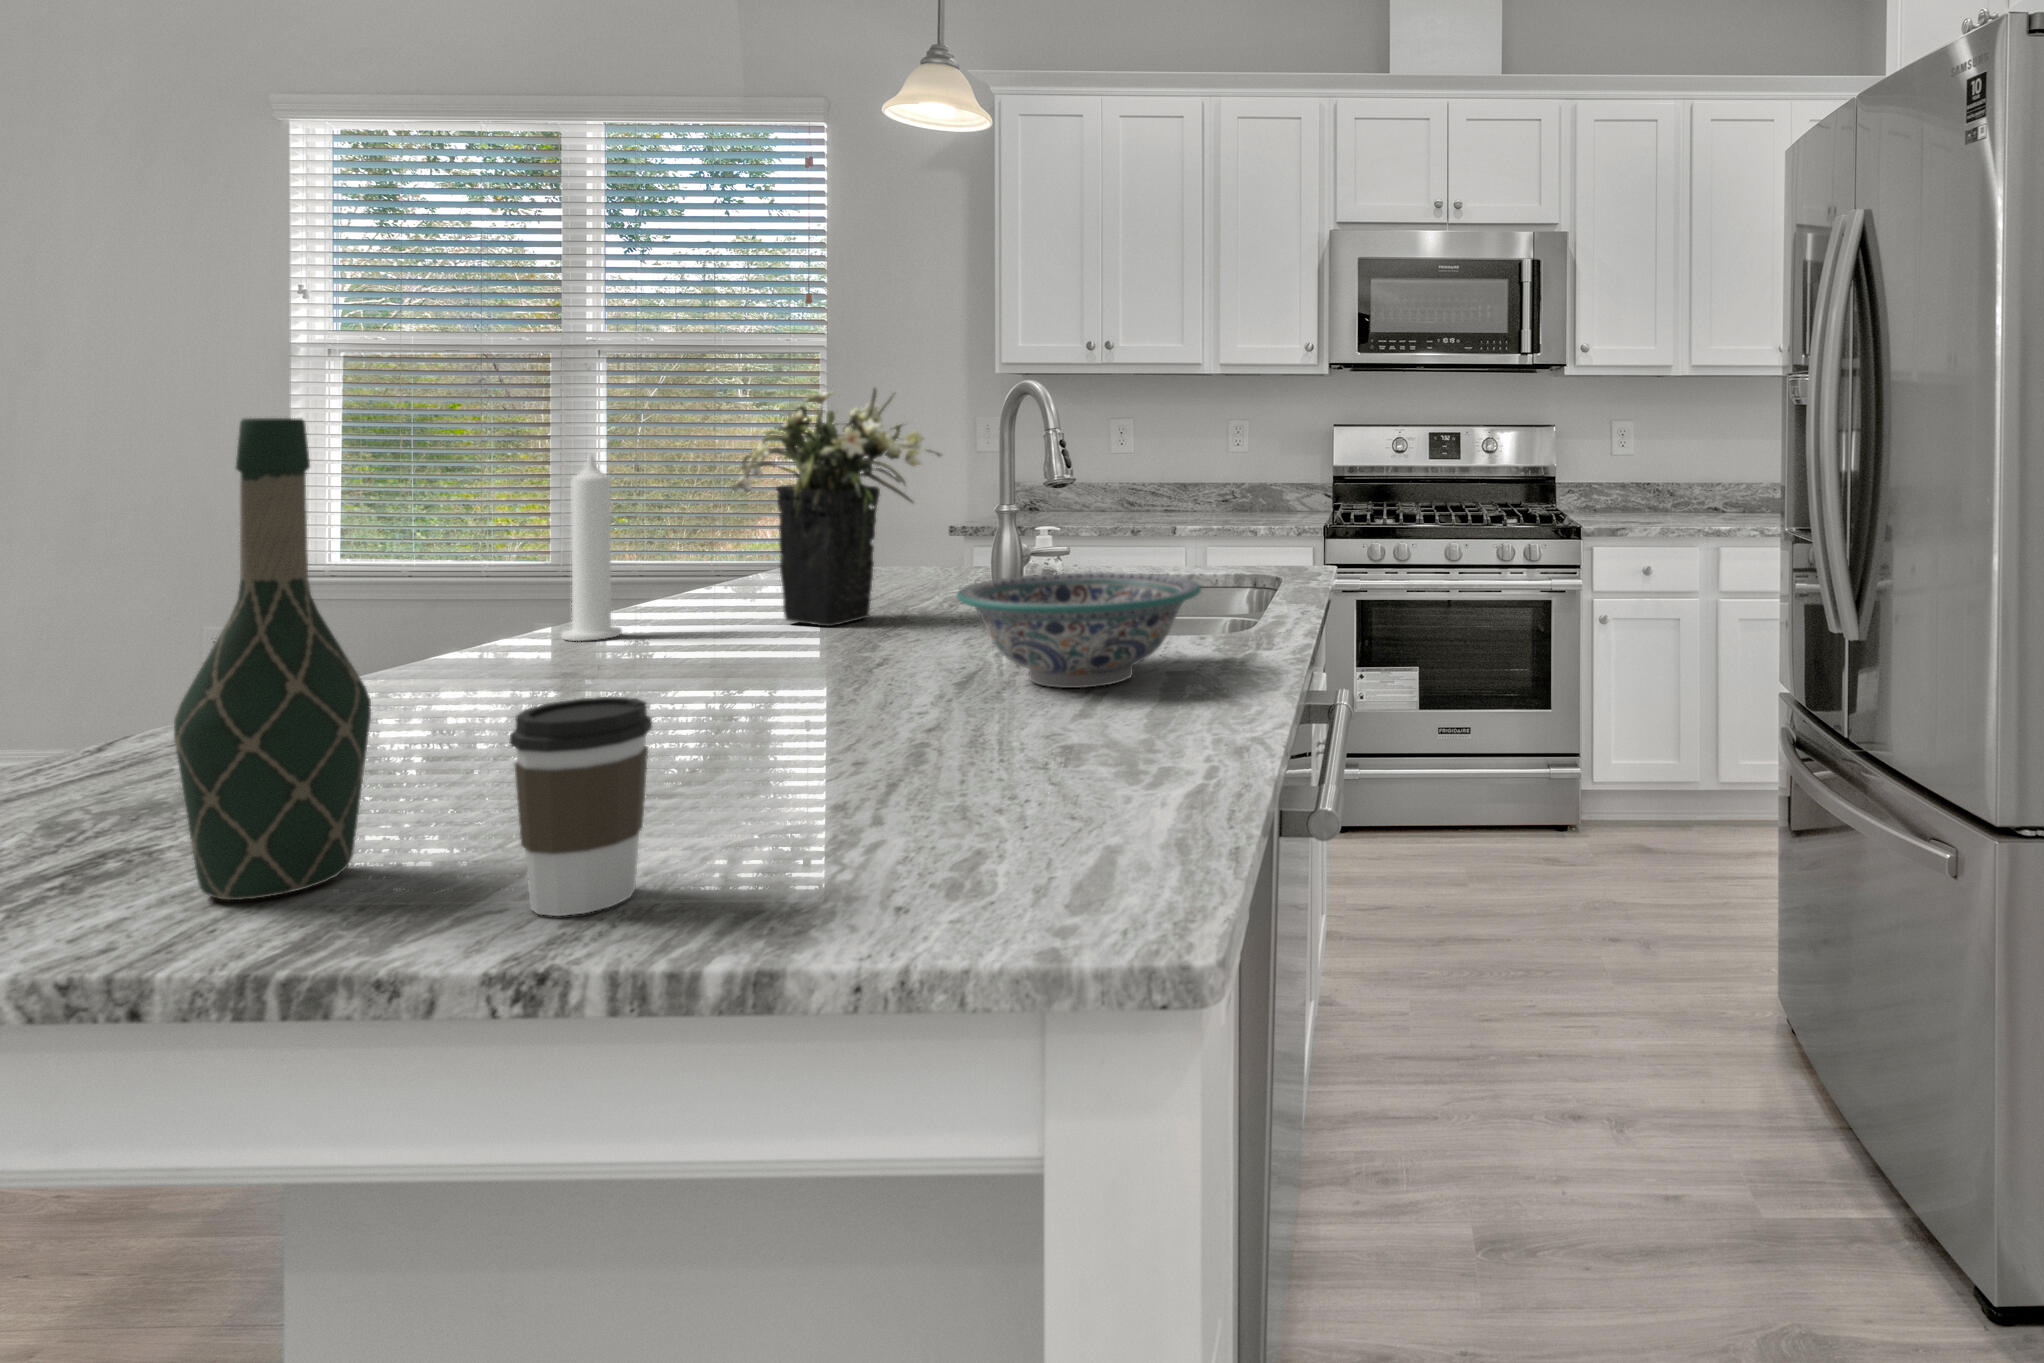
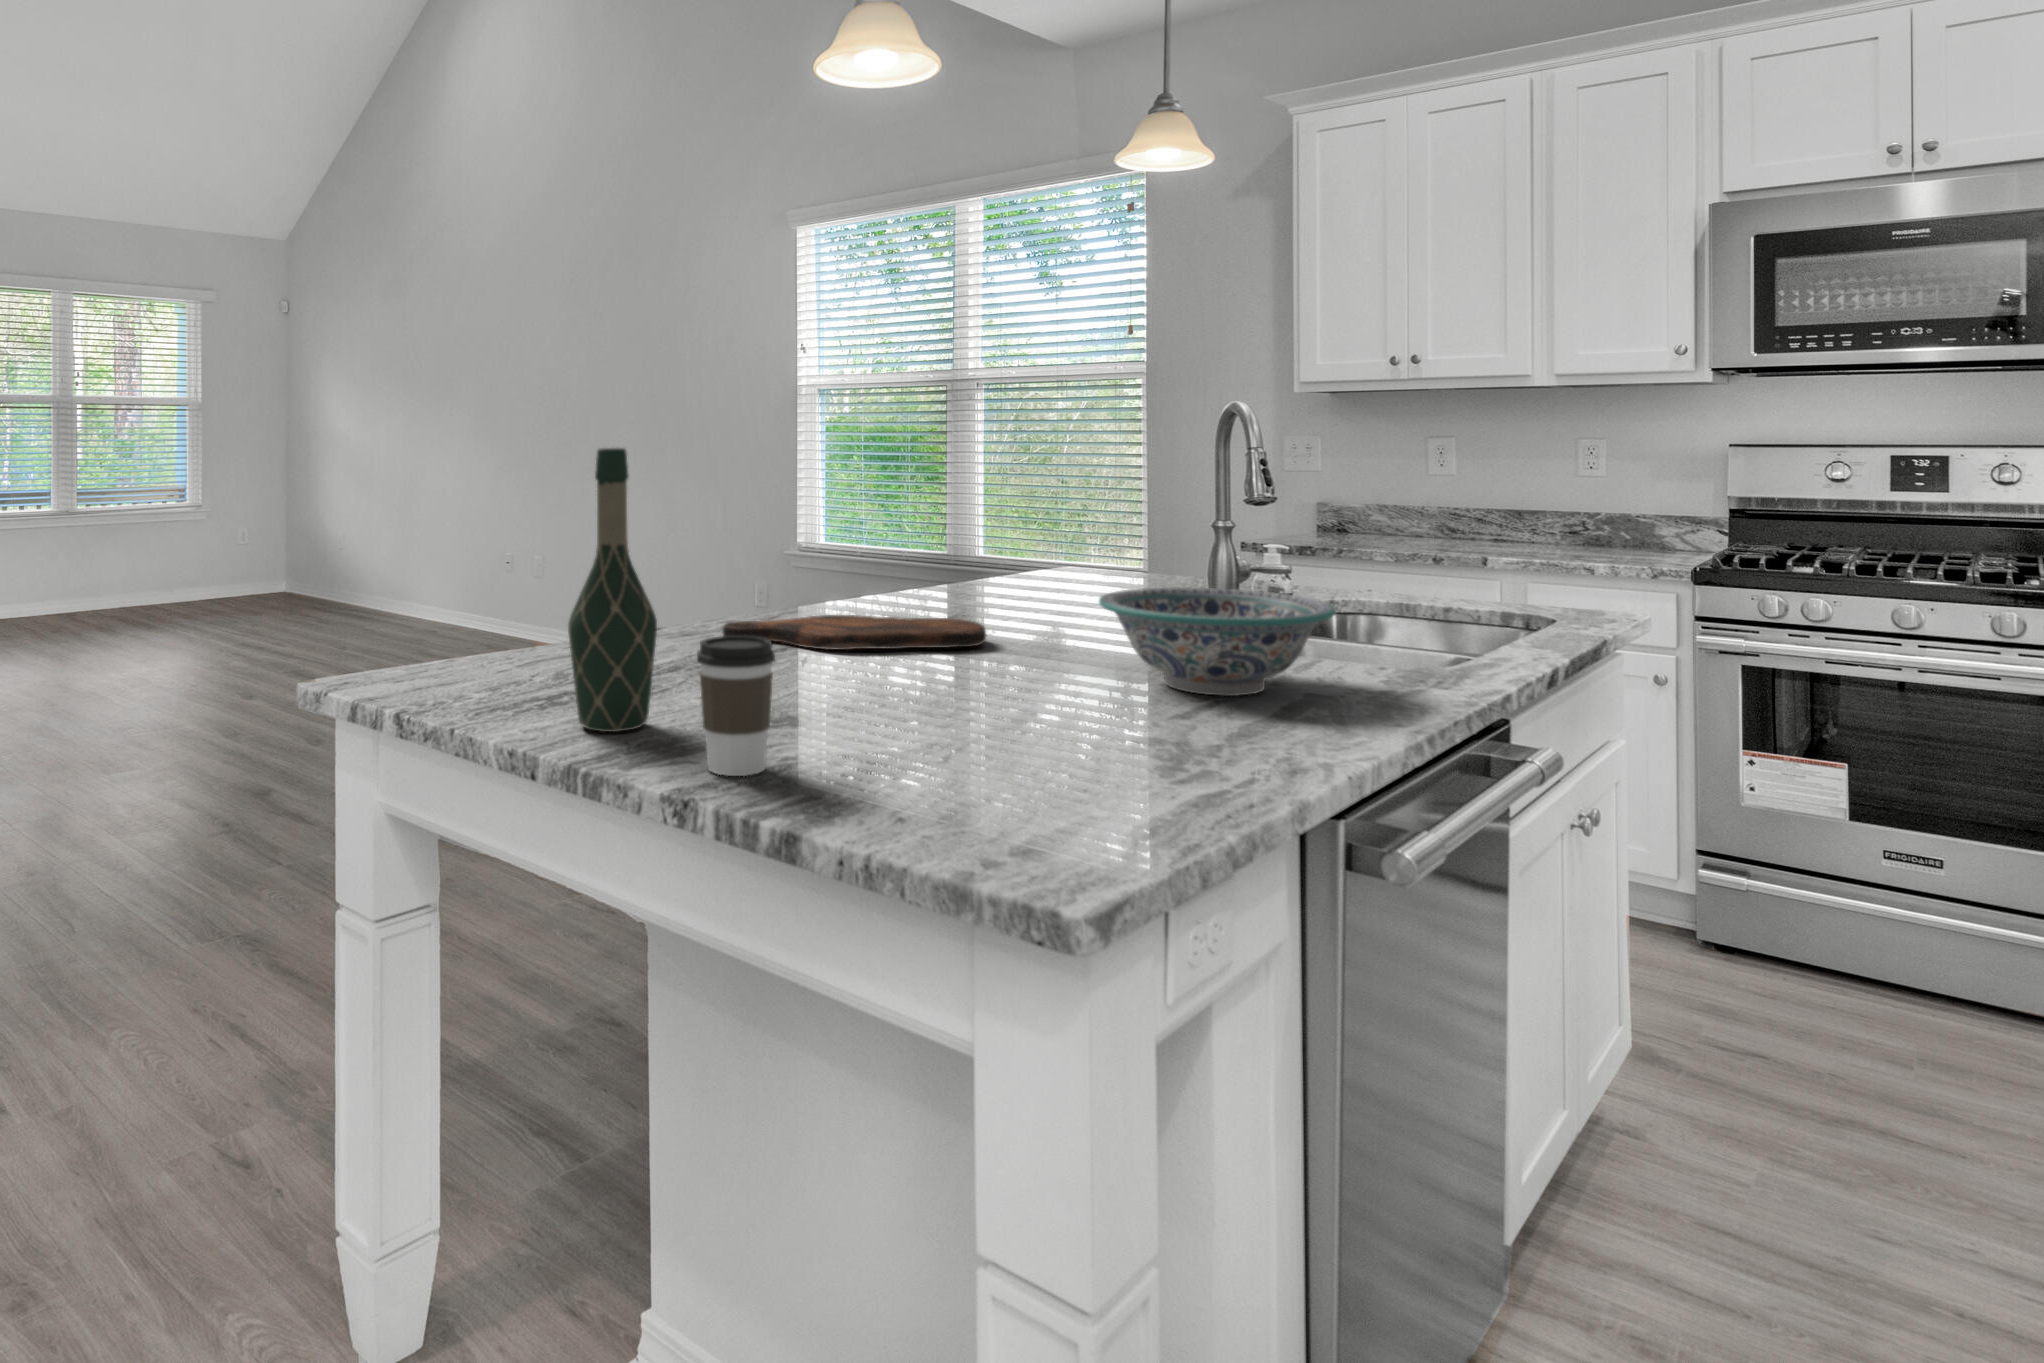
flower arrangement: present [732,388,941,626] -> none [970,415,1143,618]
candle: present [561,454,622,641] -> none [863,469,902,609]
cutting board: none [363,639,786,711] -> present [722,615,986,650]

